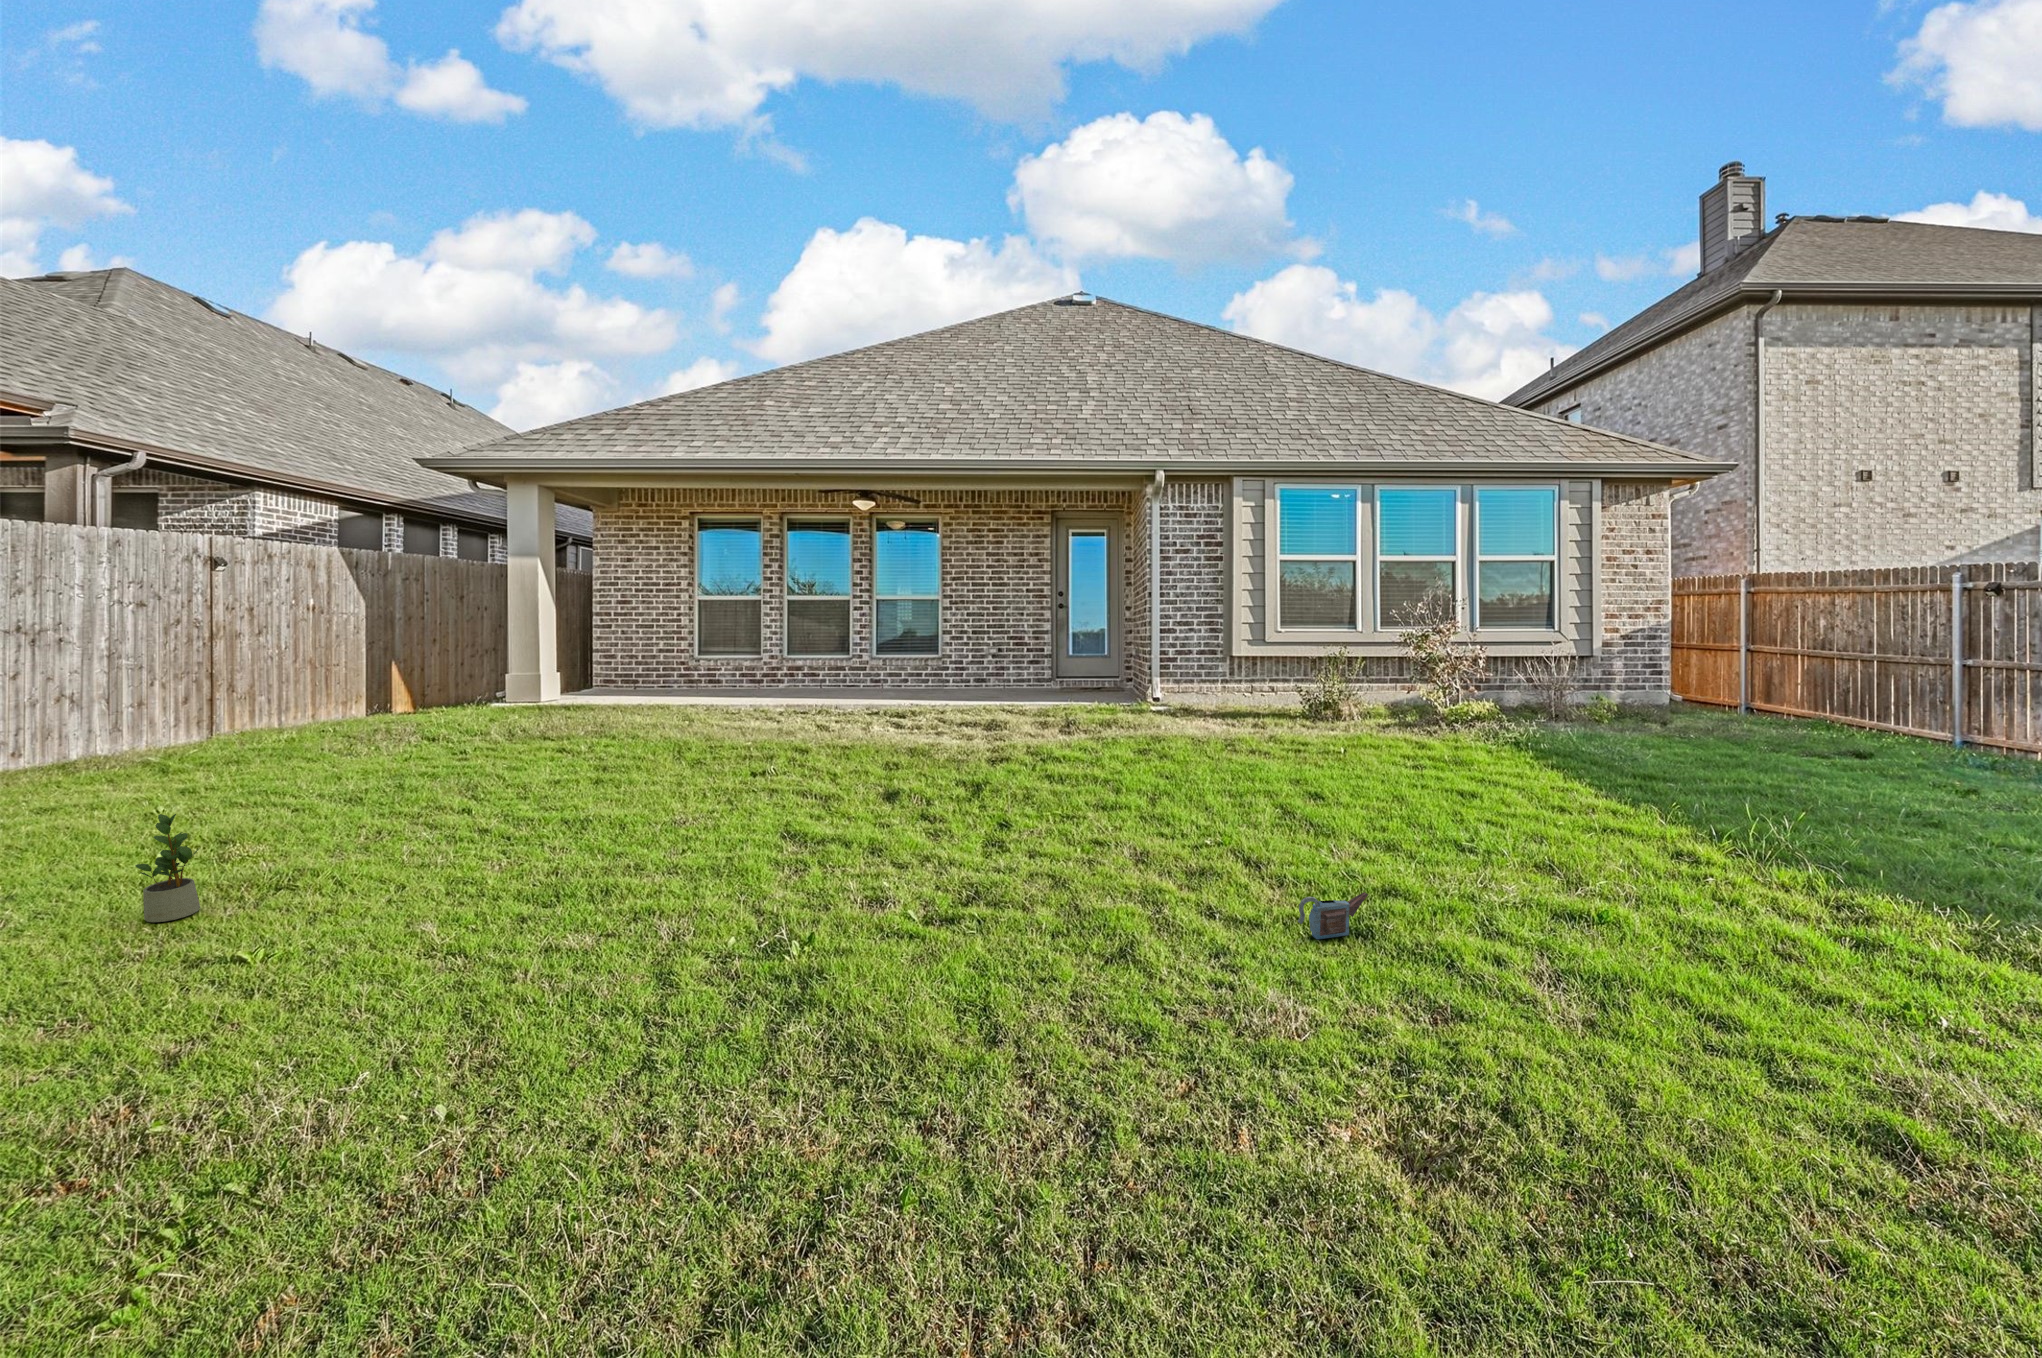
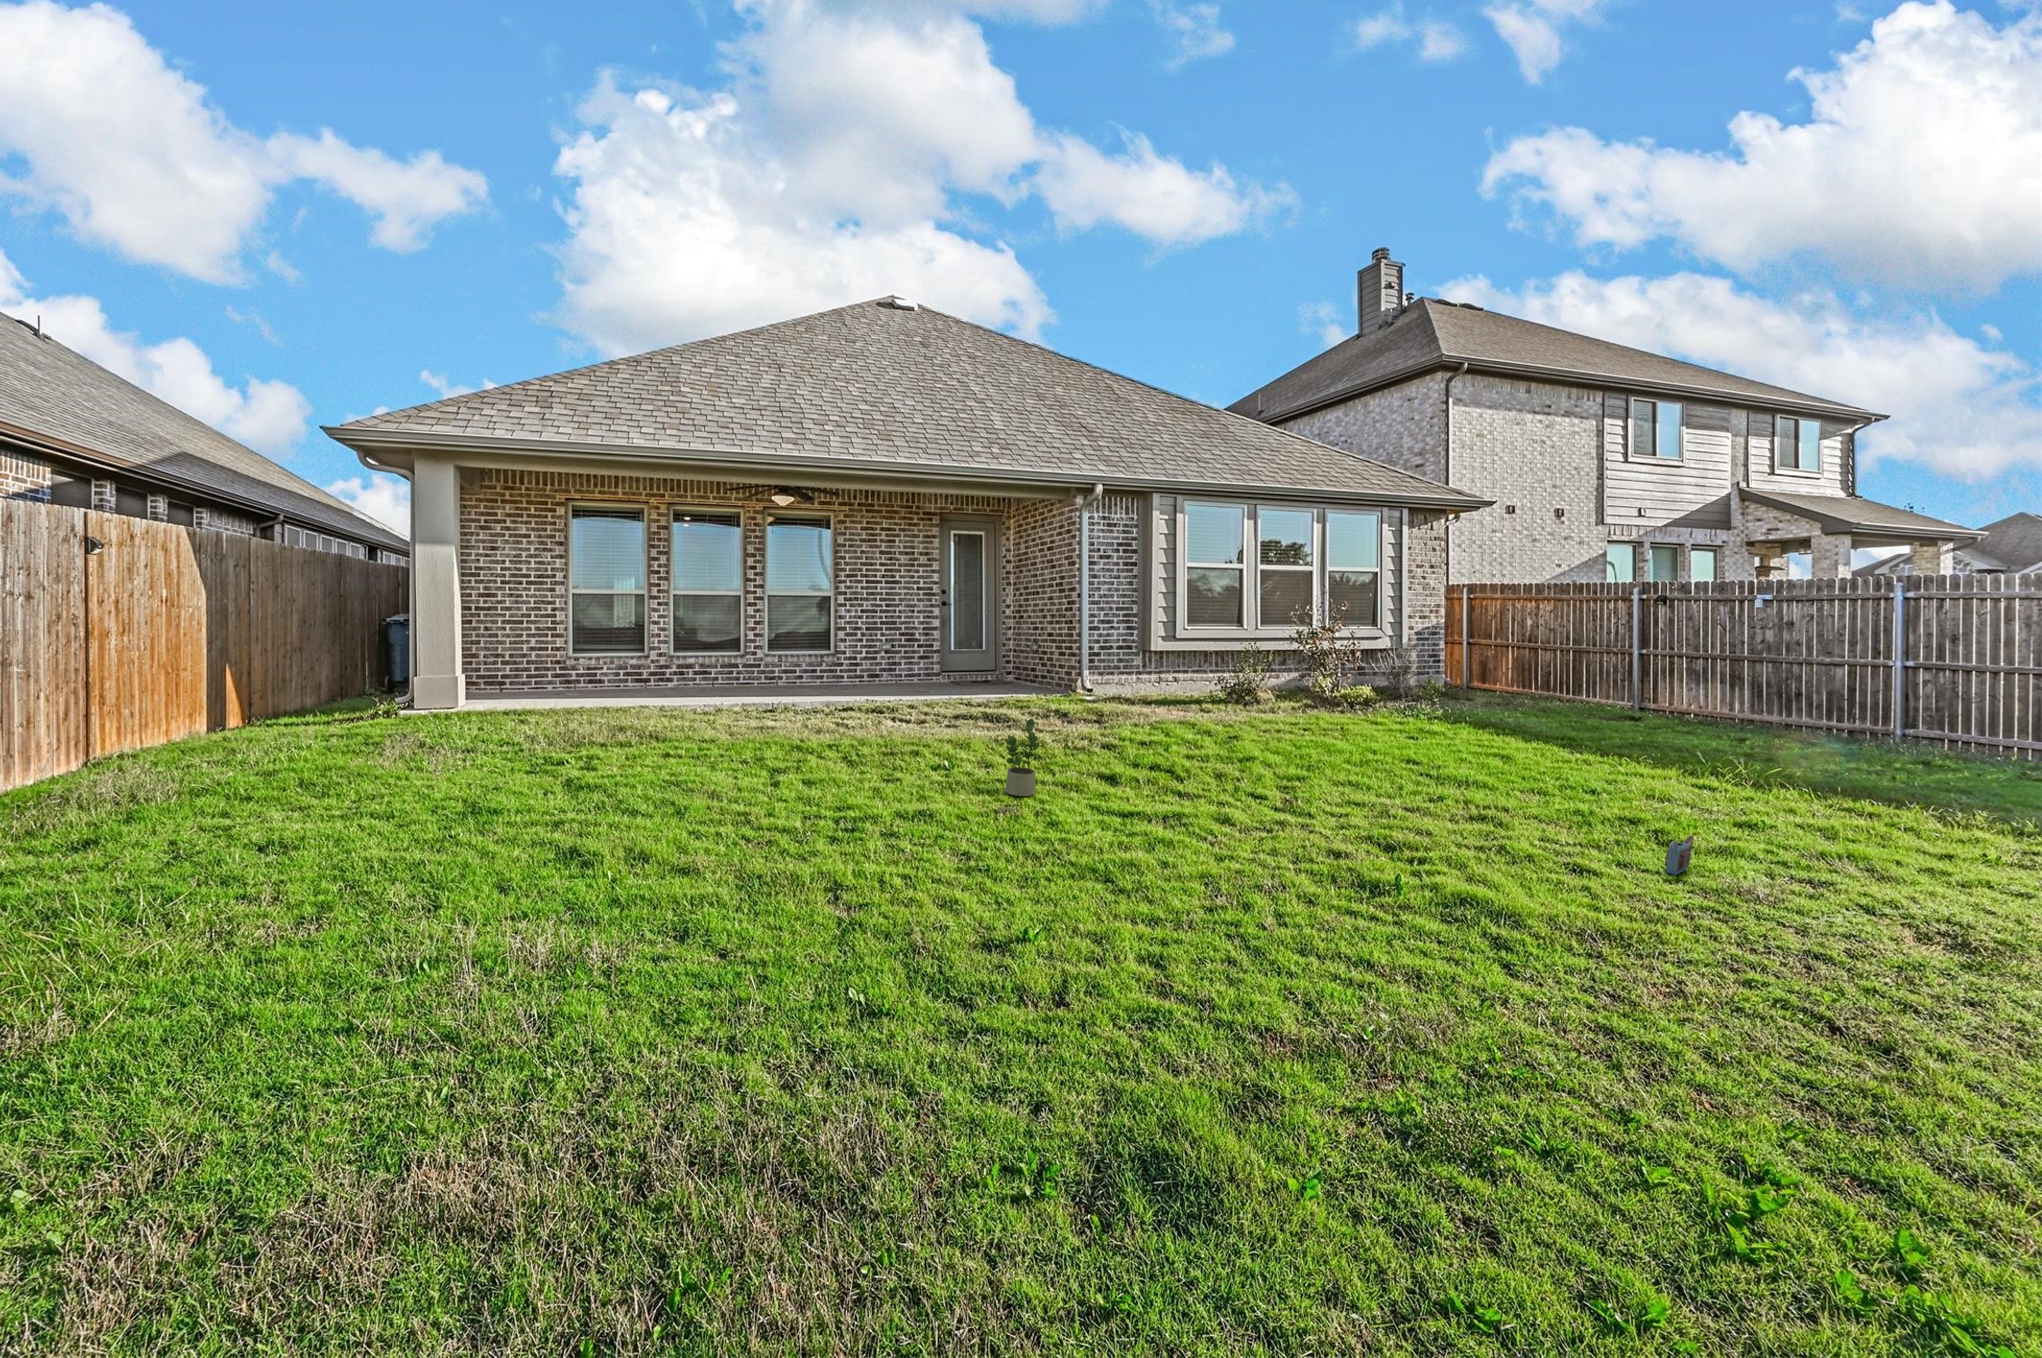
potted plant: present [135,814,200,922] -> present [999,719,1039,796]

